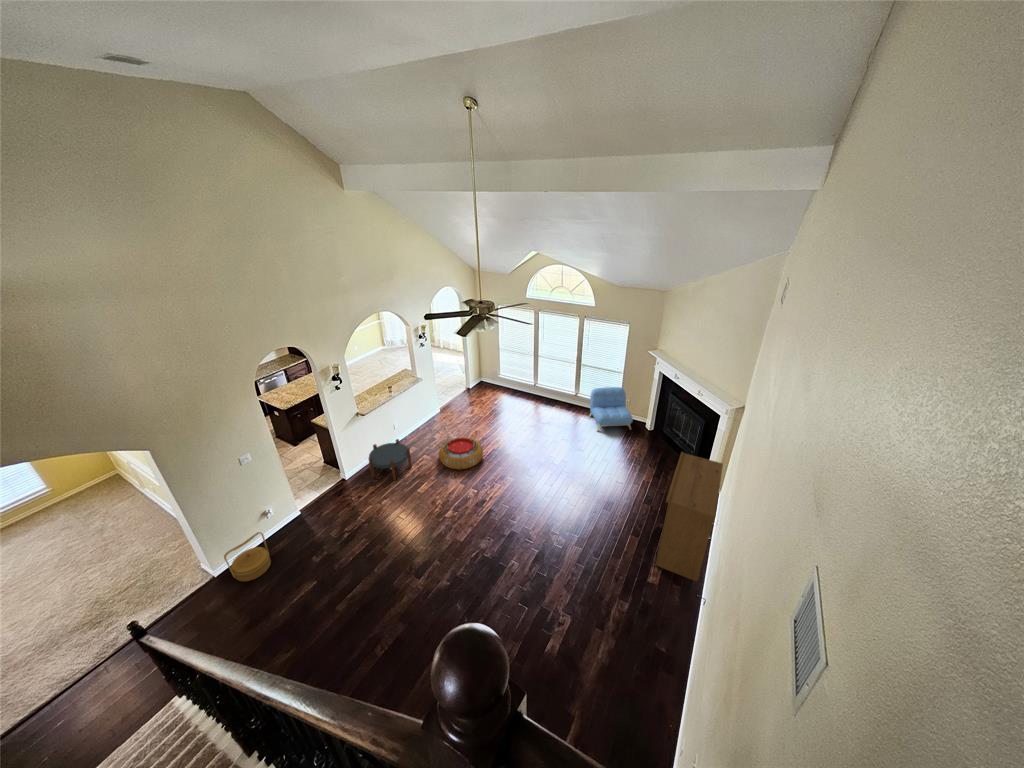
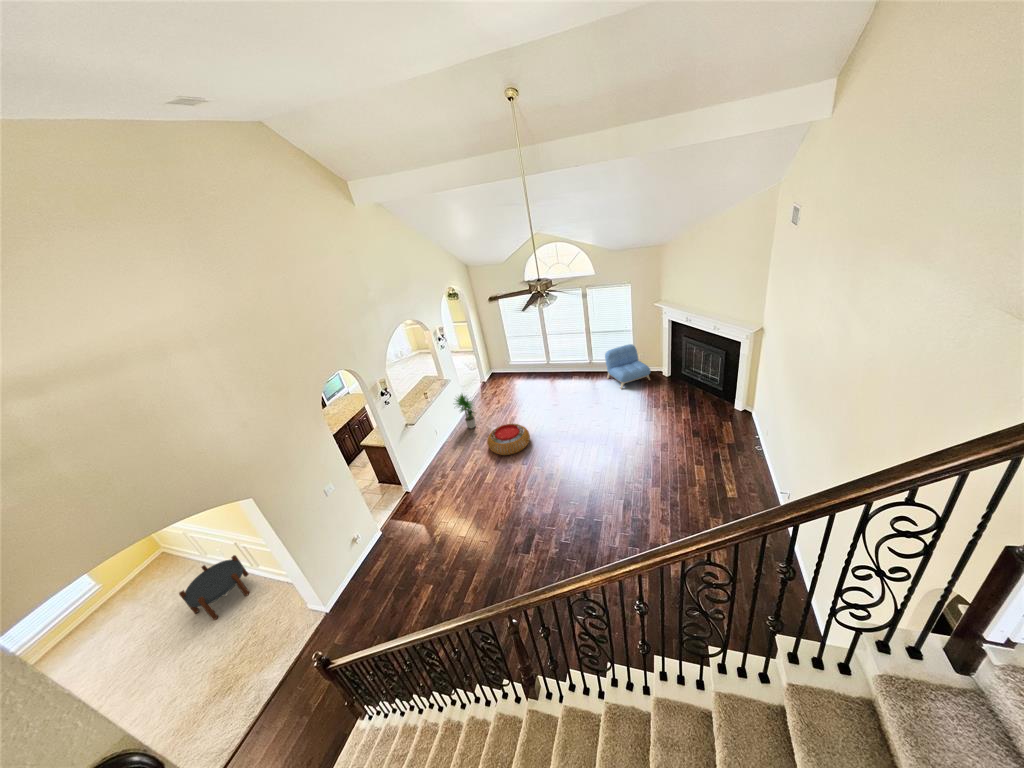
potted plant: none [420,394,446,432] -> present [456,394,475,428]
side table: present [369,439,412,480] -> present [179,555,249,620]
bookshelf: present [656,452,723,581] -> none [720,379,780,486]
woven basket: present [224,532,271,581] -> none [337,556,378,608]

